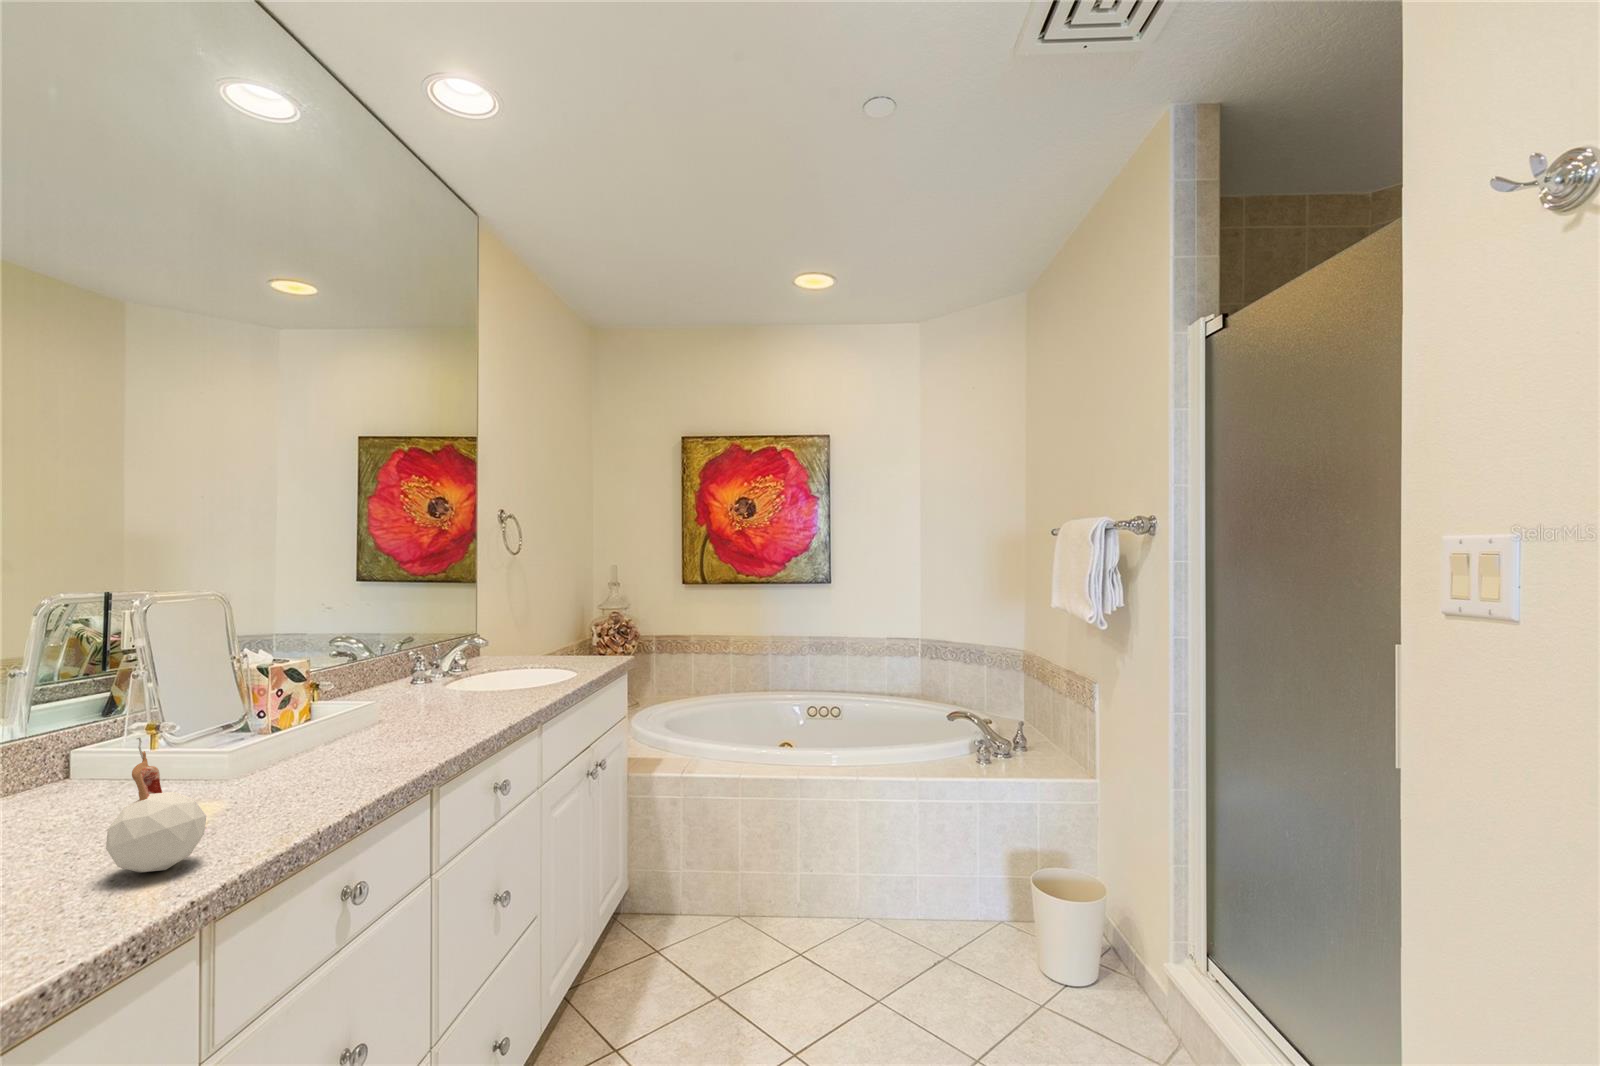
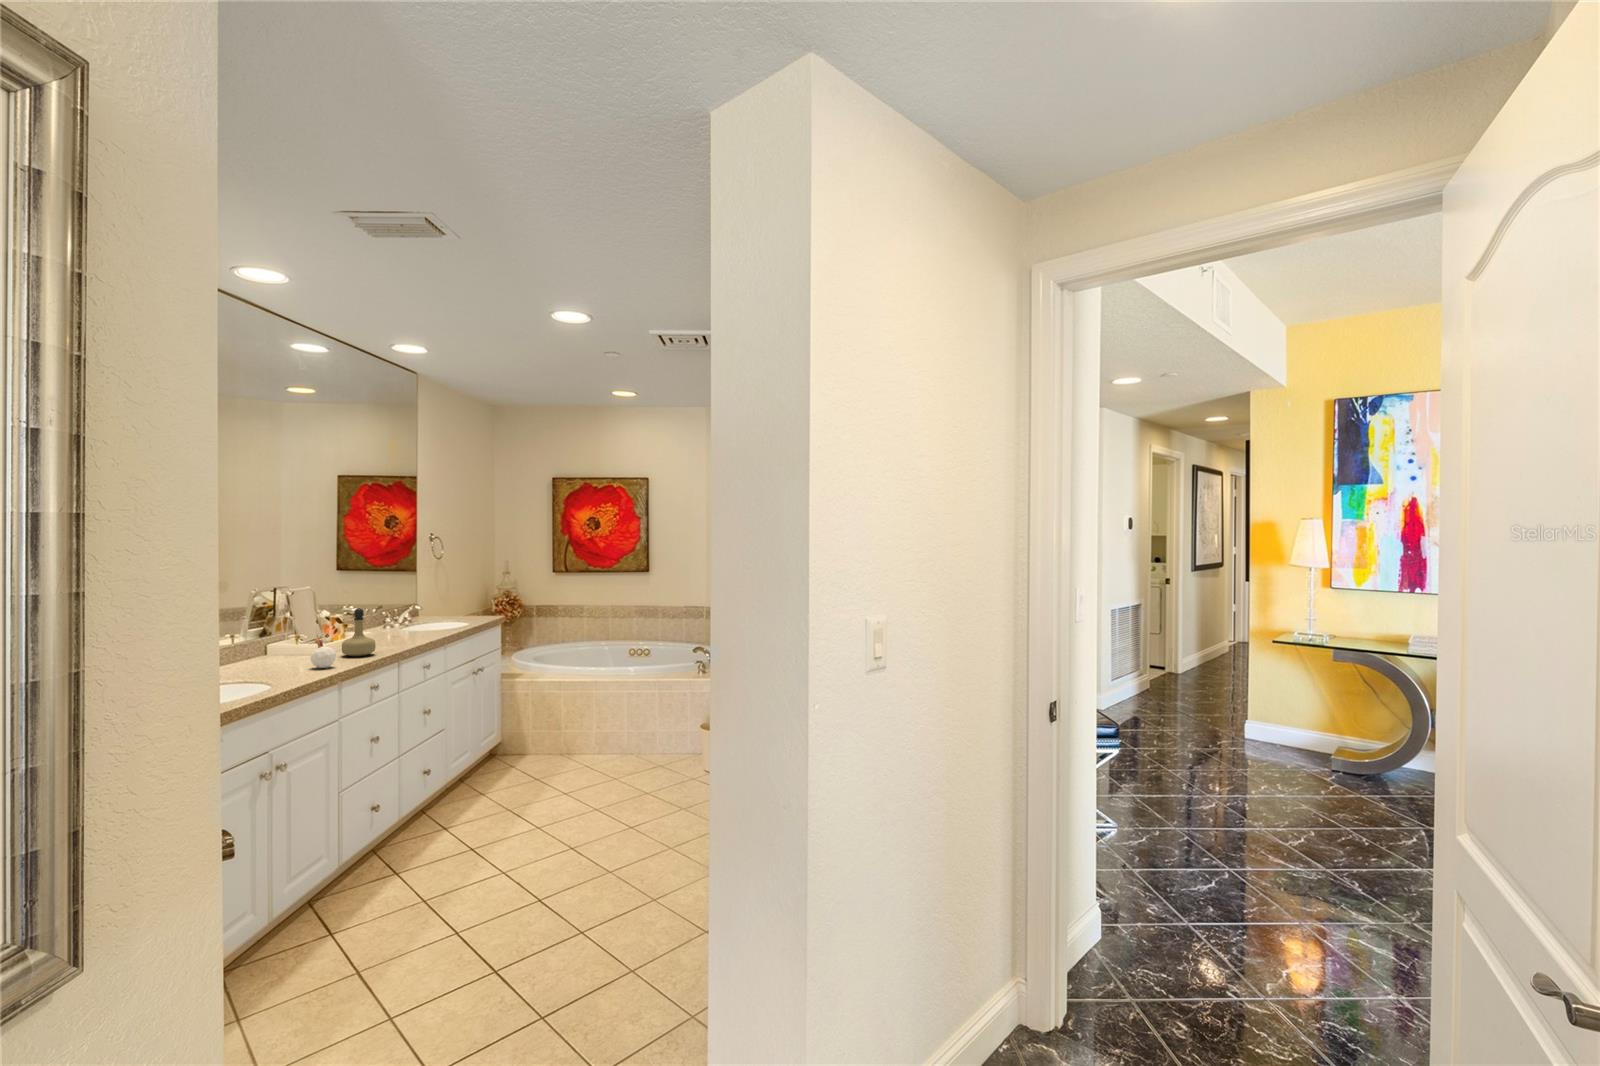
perfume bottle: none [263,654,364,794] -> present [342,608,376,656]

